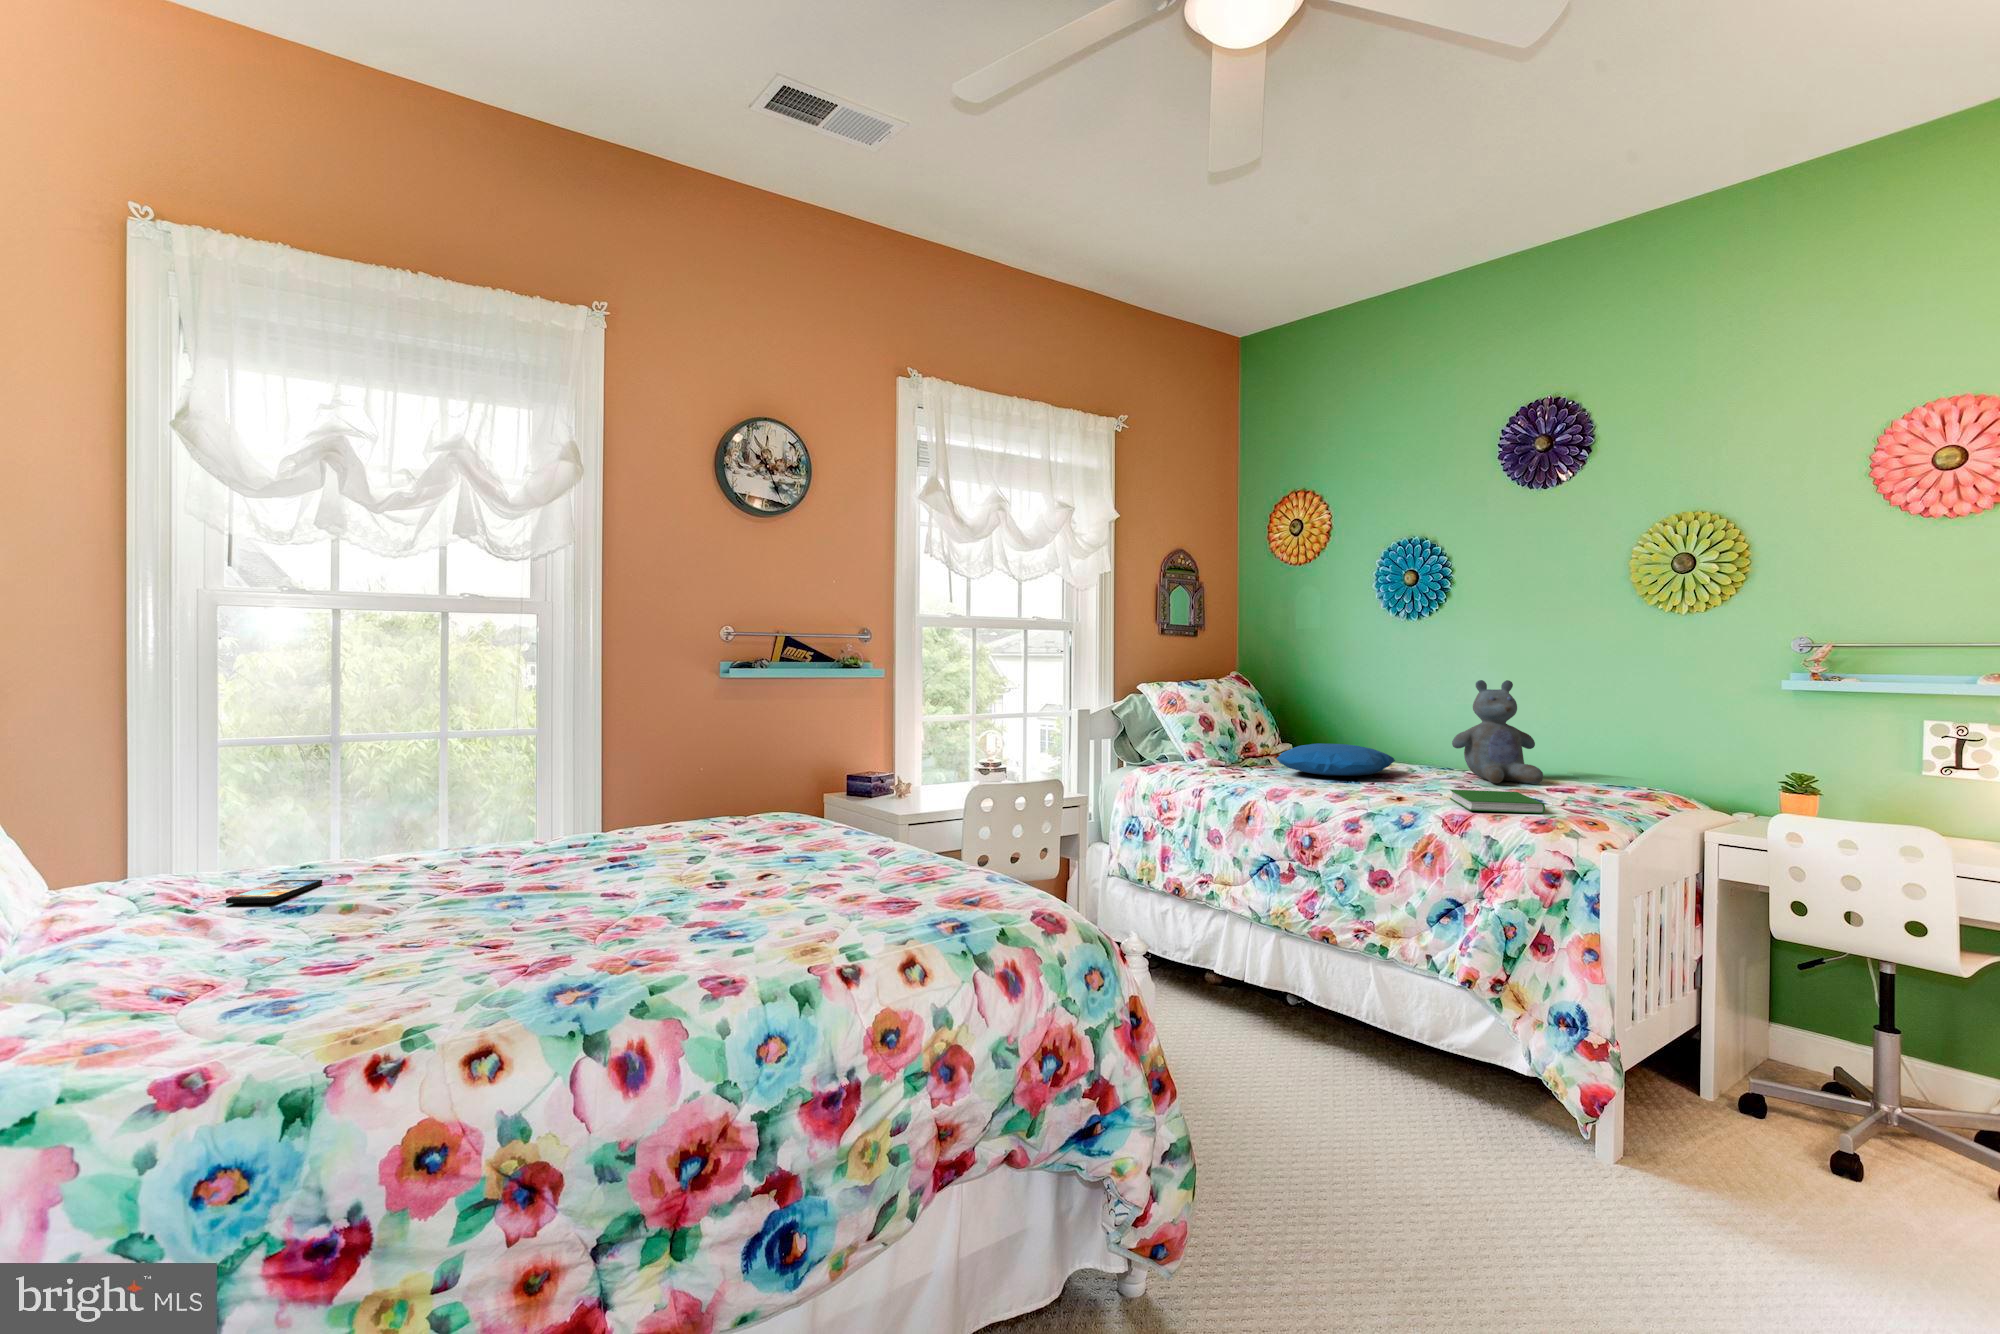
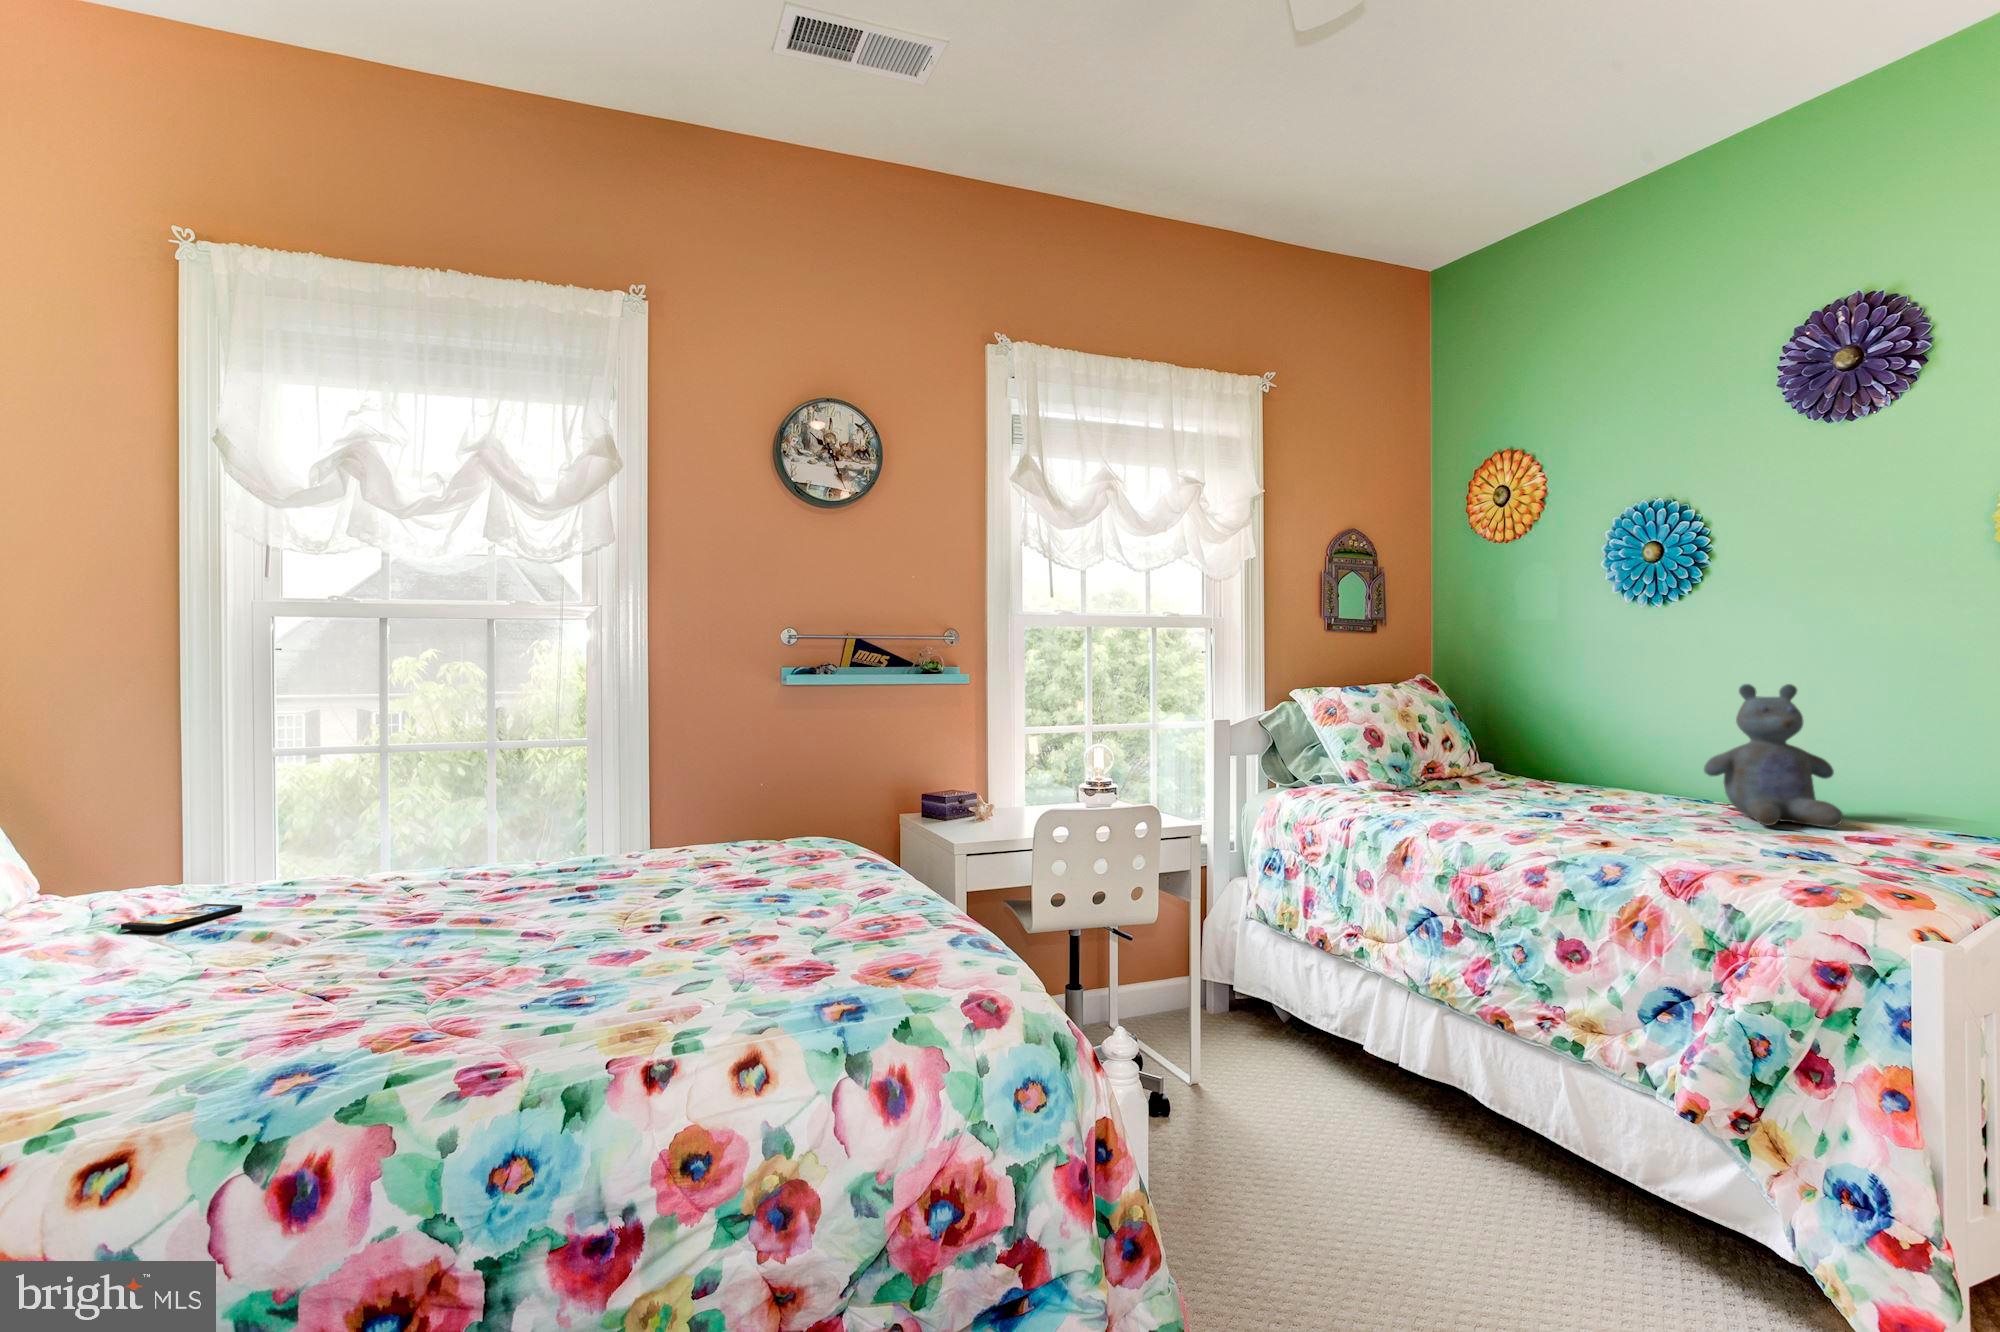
pillow: present [1276,743,1395,776] -> none [1456,767,1625,809]
hardcover book: present [1450,790,1545,813] -> none [1686,834,1826,874]

